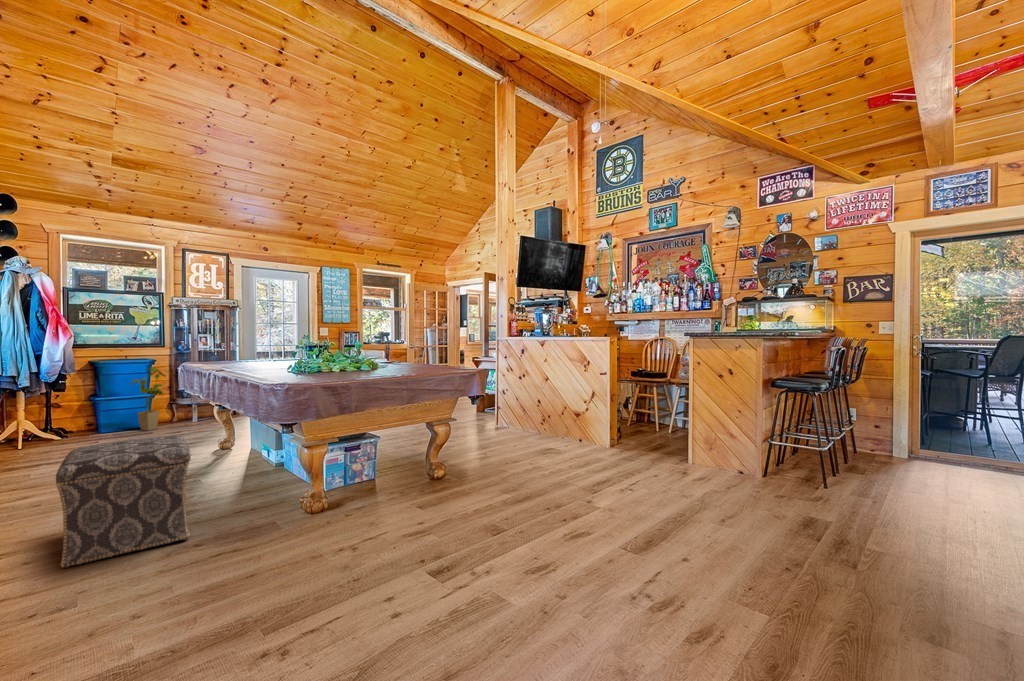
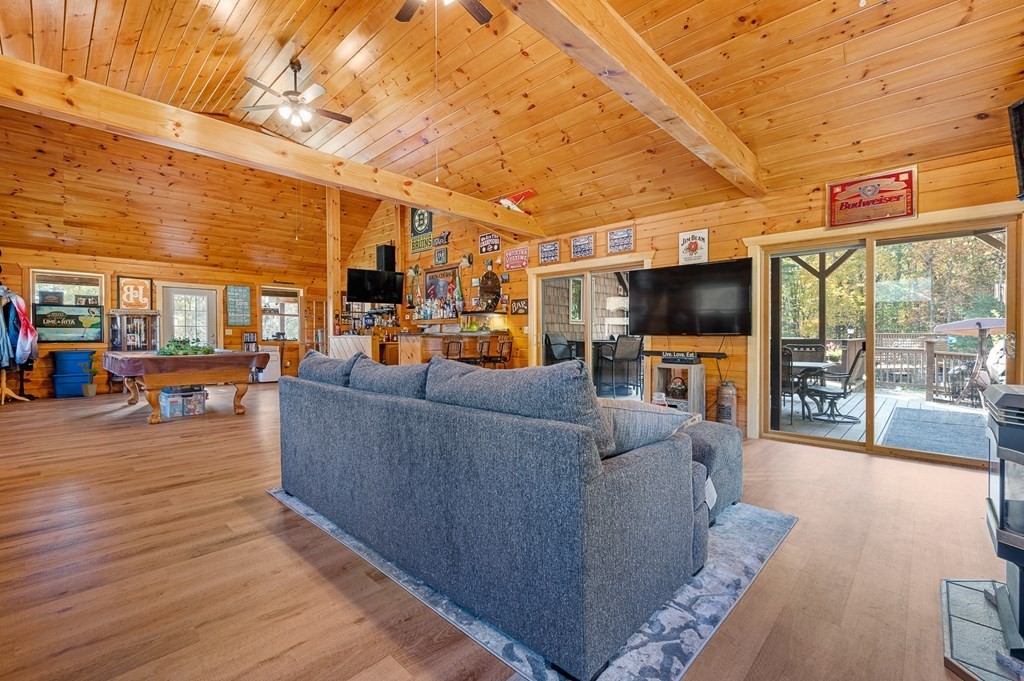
ottoman: present [56,435,191,568] -> none [14,384,86,437]

